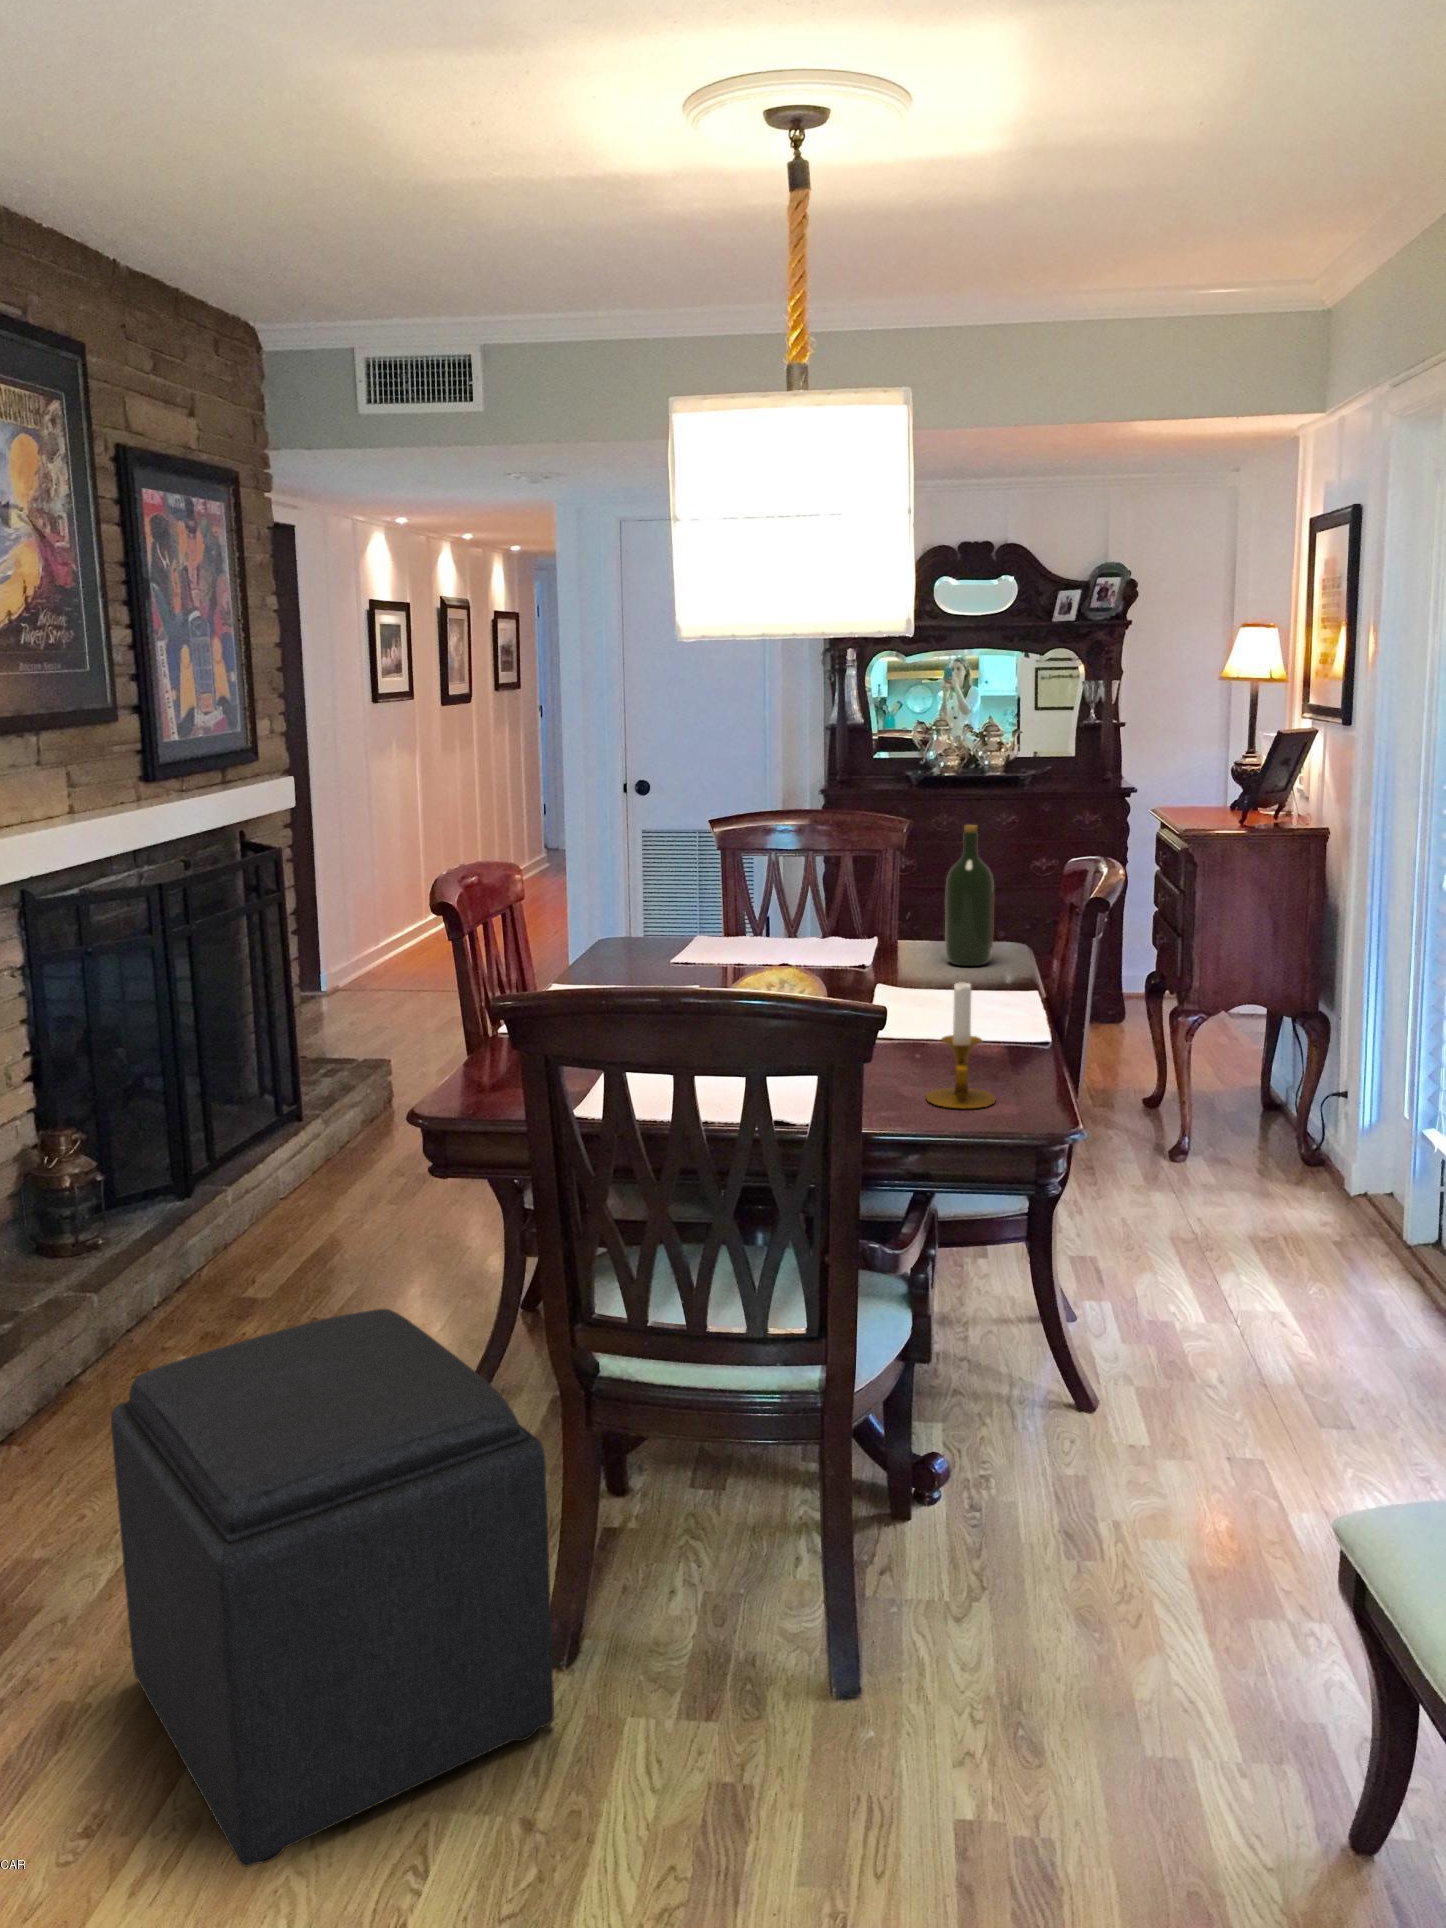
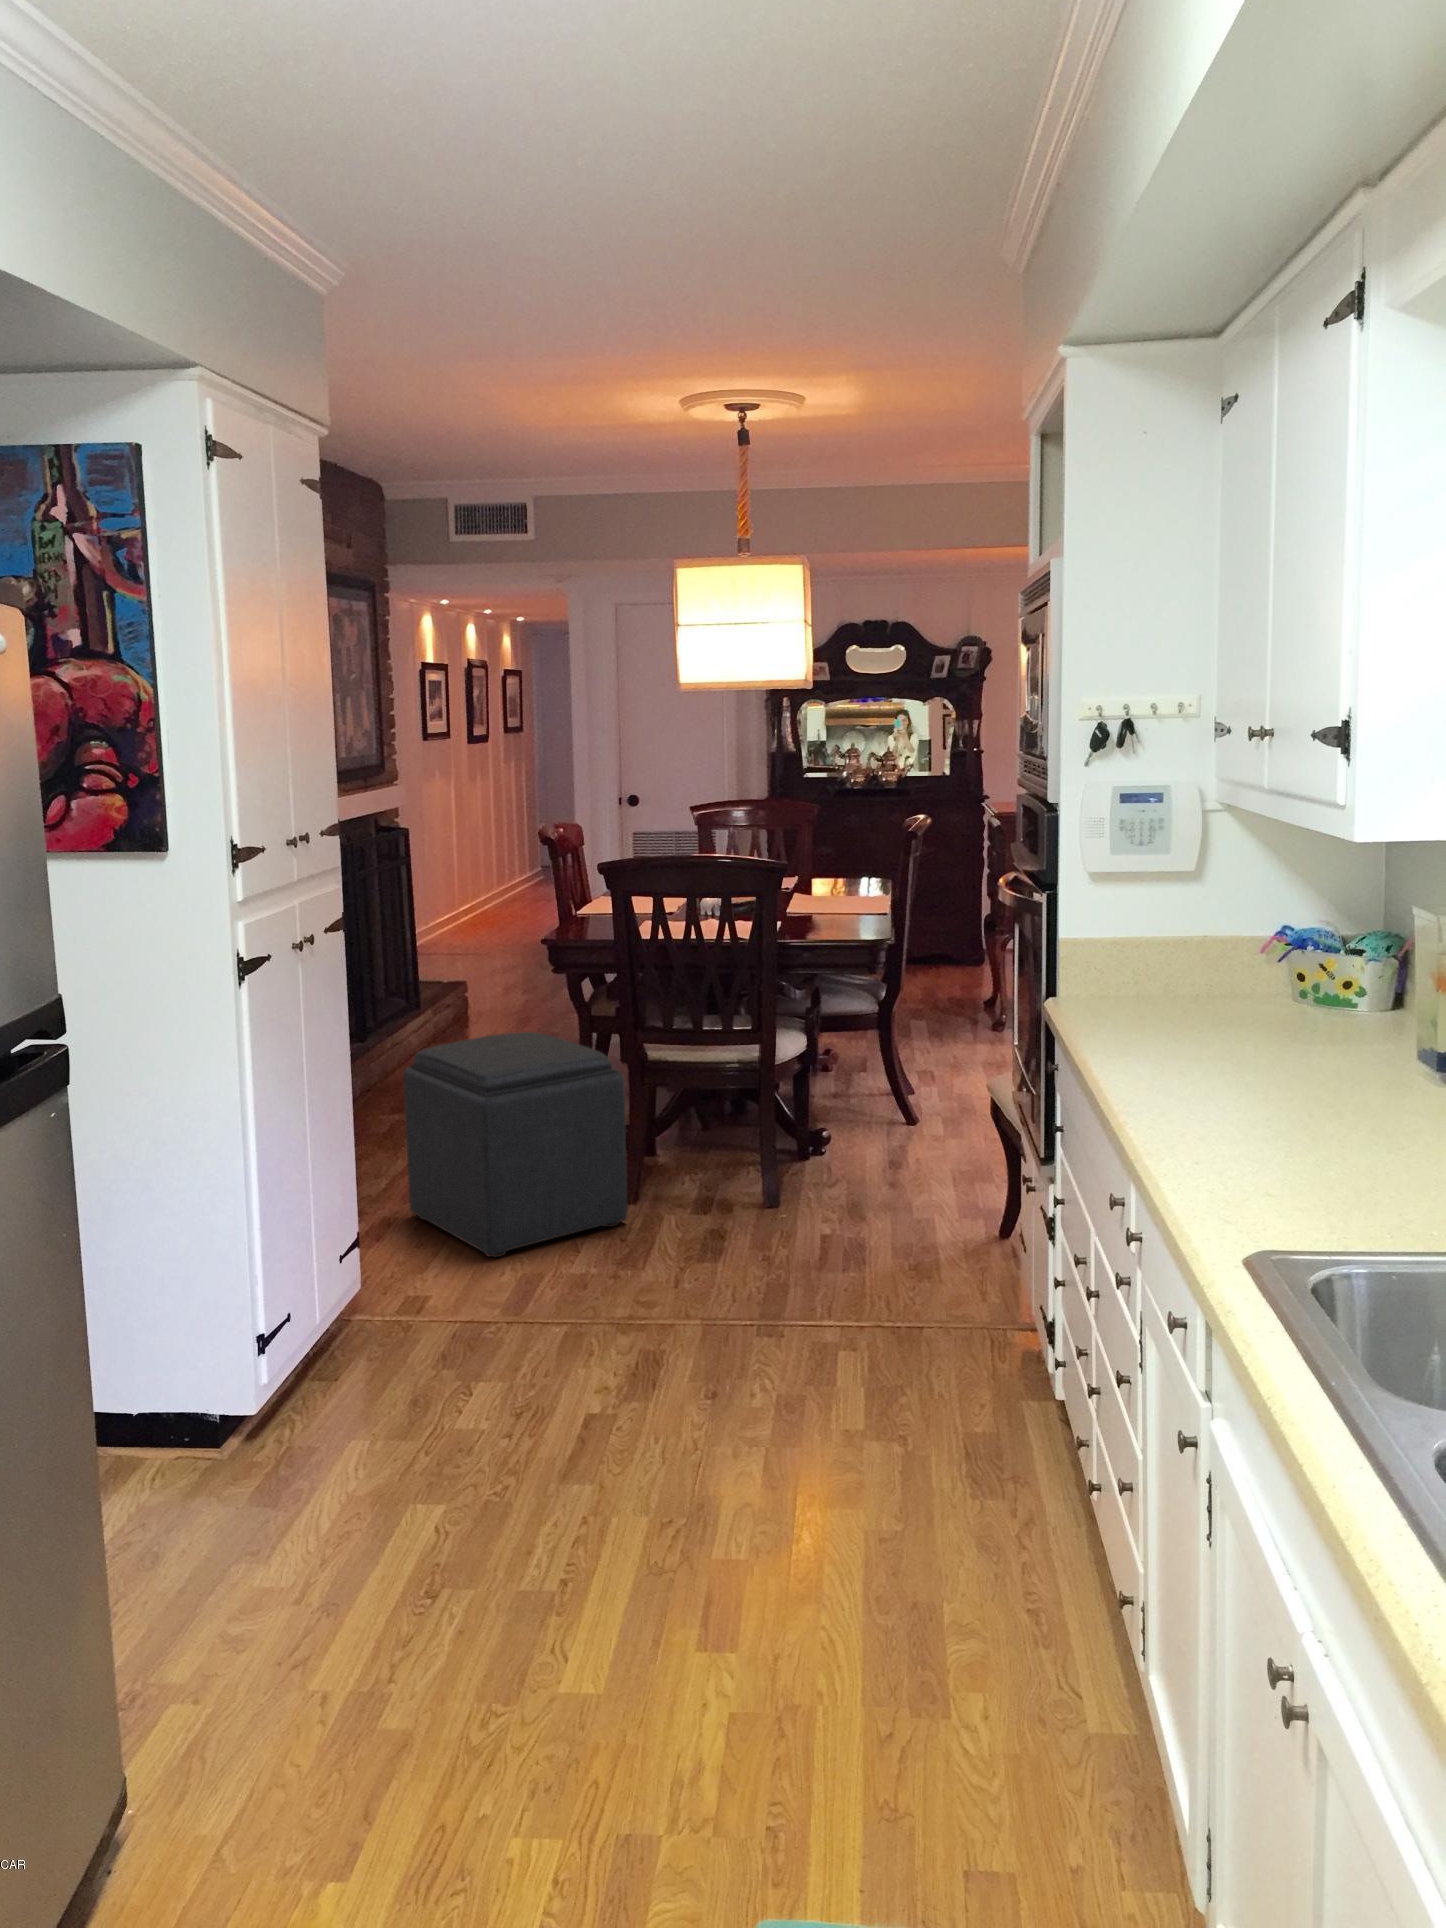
wine bottle: present [945,825,994,966] -> none [835,799,864,884]
candlestick: present [926,983,996,1108] -> none [813,863,849,927]

